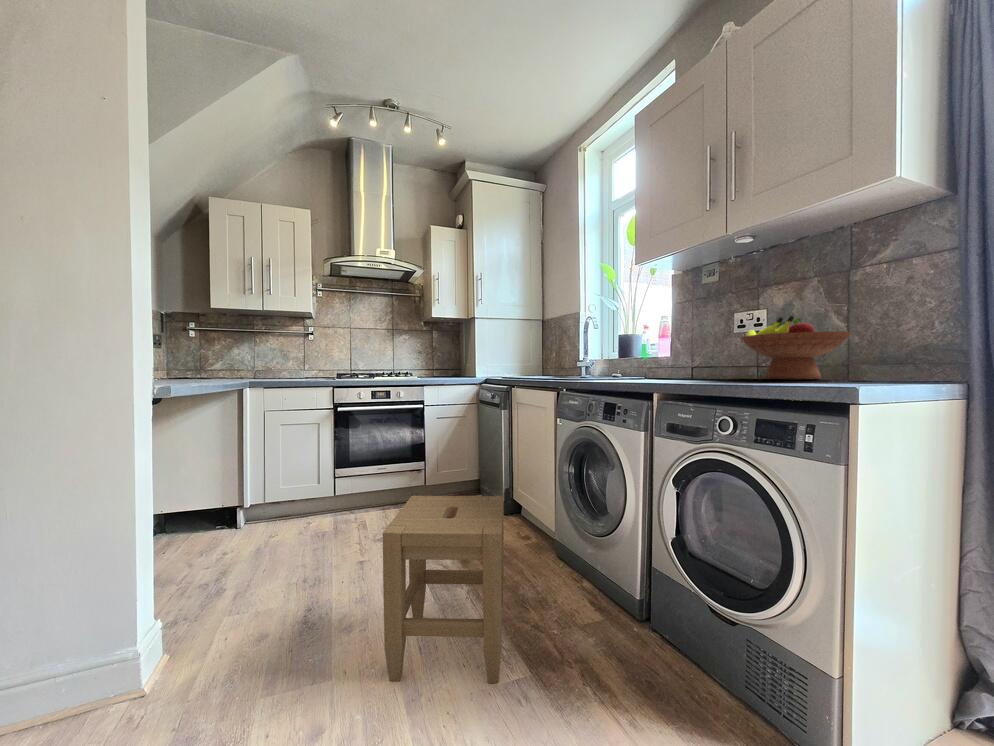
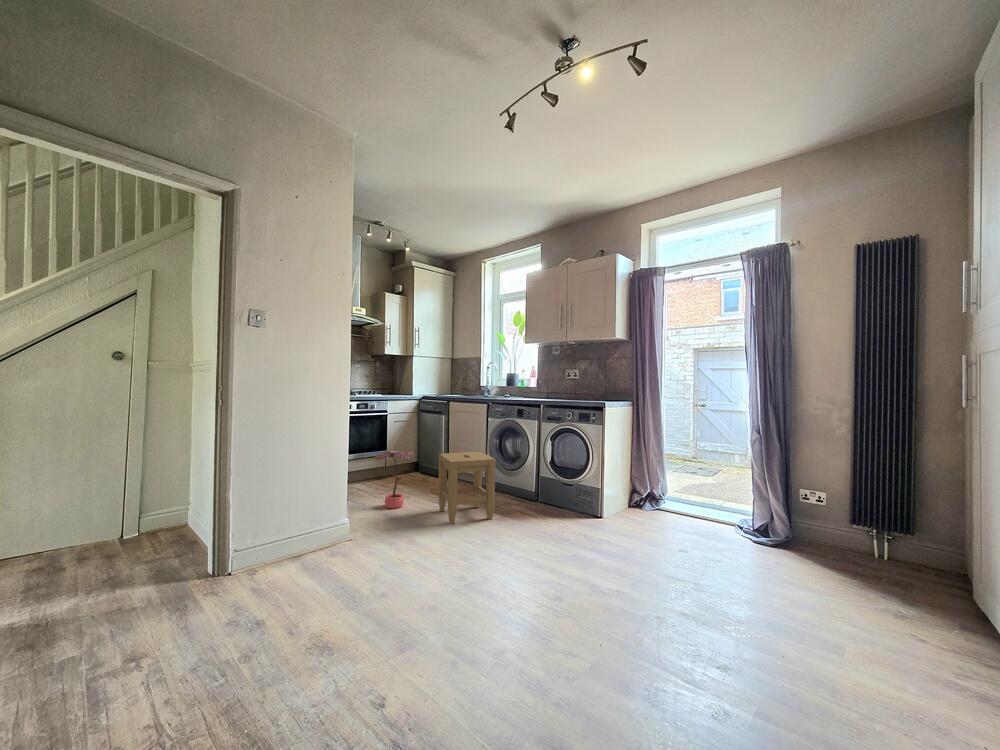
fruit bowl: present [740,315,852,380] -> none [570,377,606,400]
potted plant: none [309,476,394,589] -> present [375,450,414,509]

